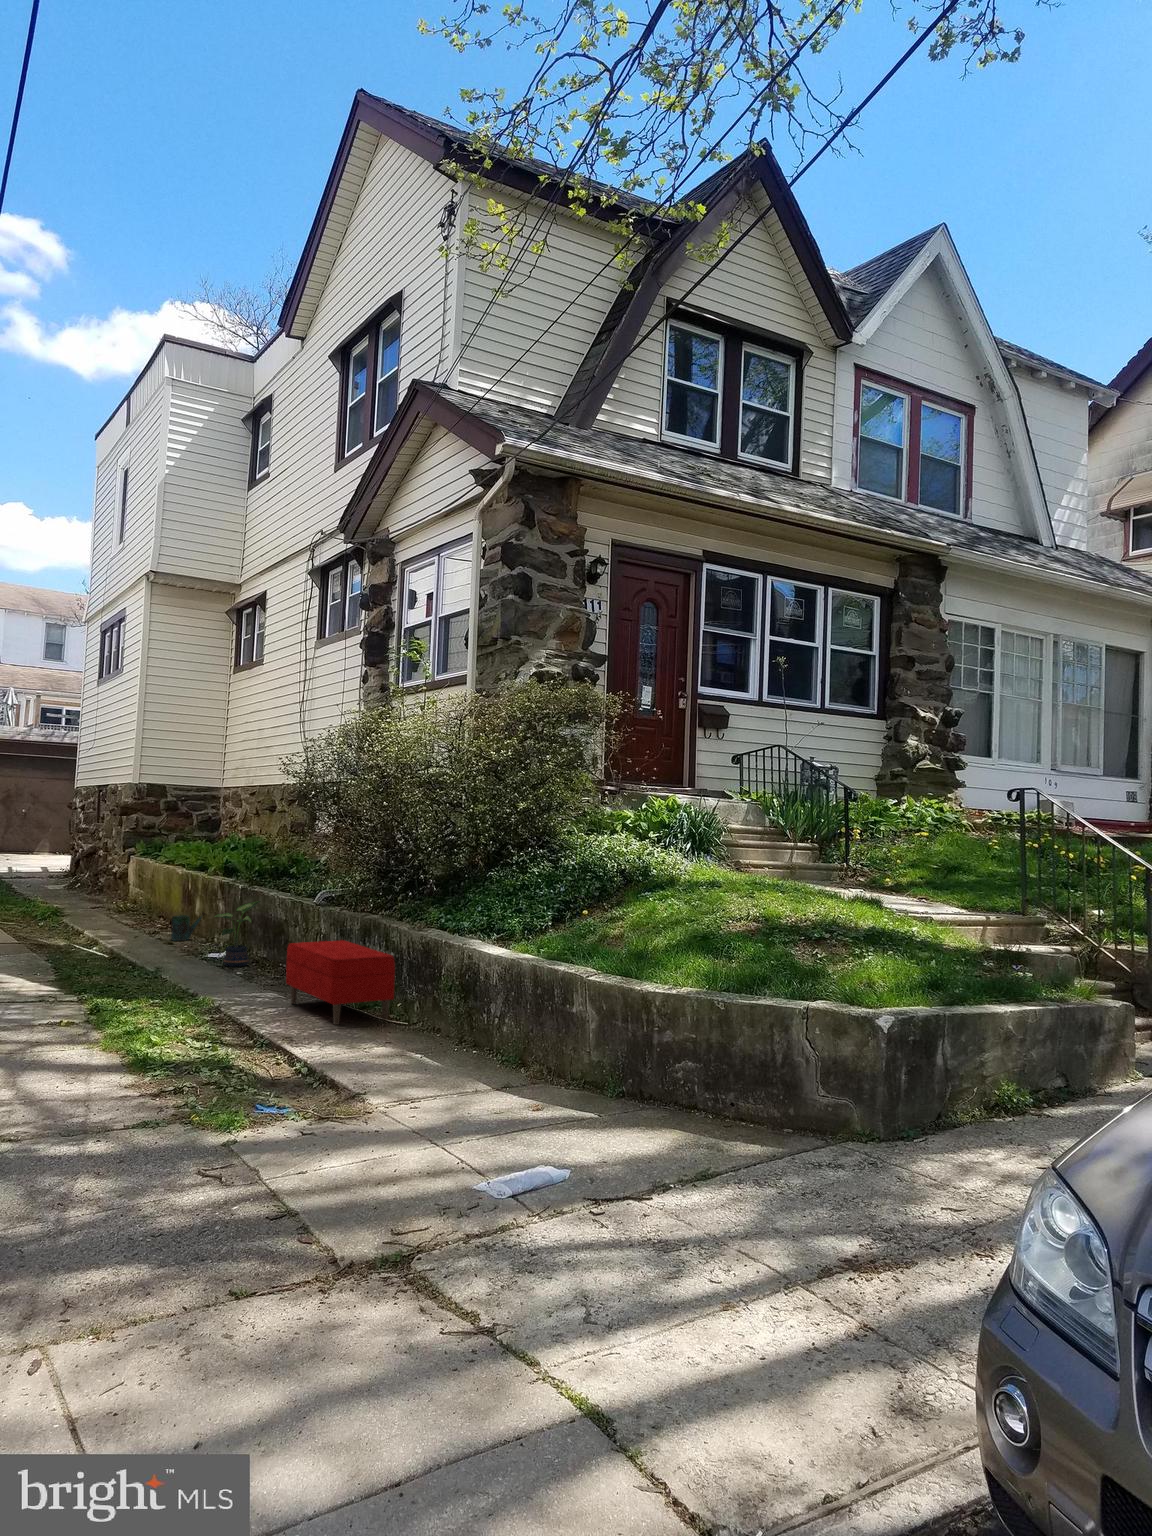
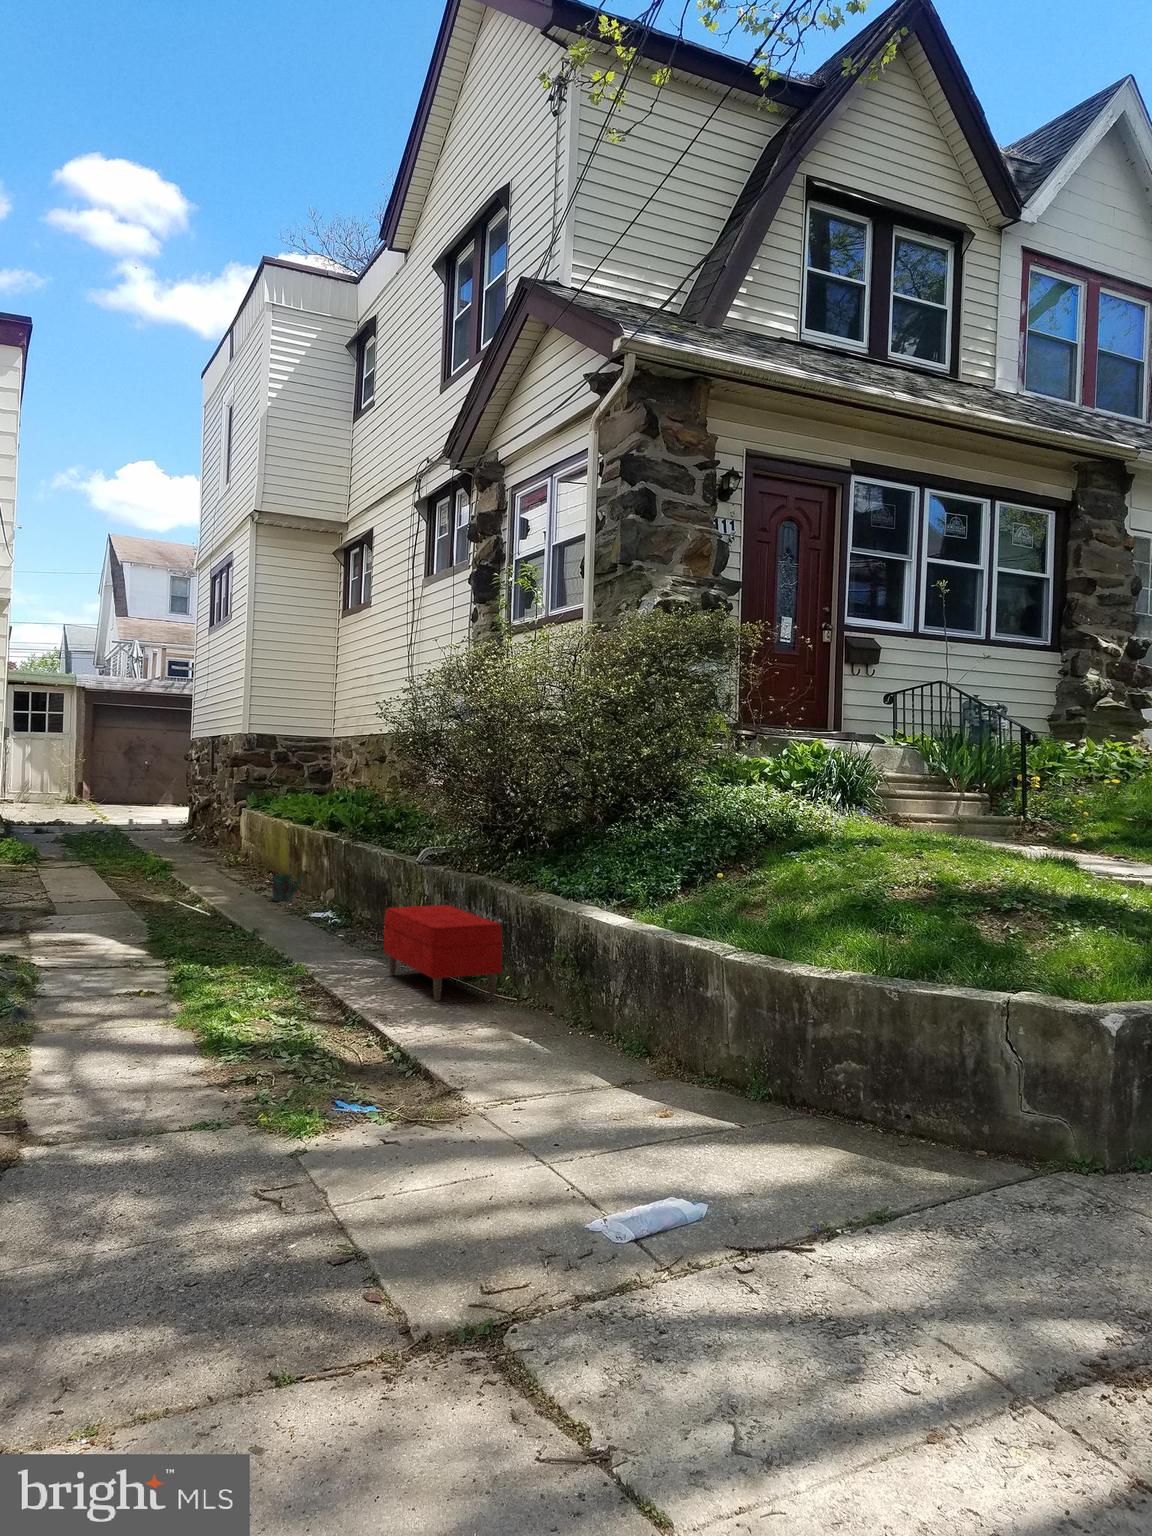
potted plant: present [214,901,261,967] -> none [311,859,362,931]

